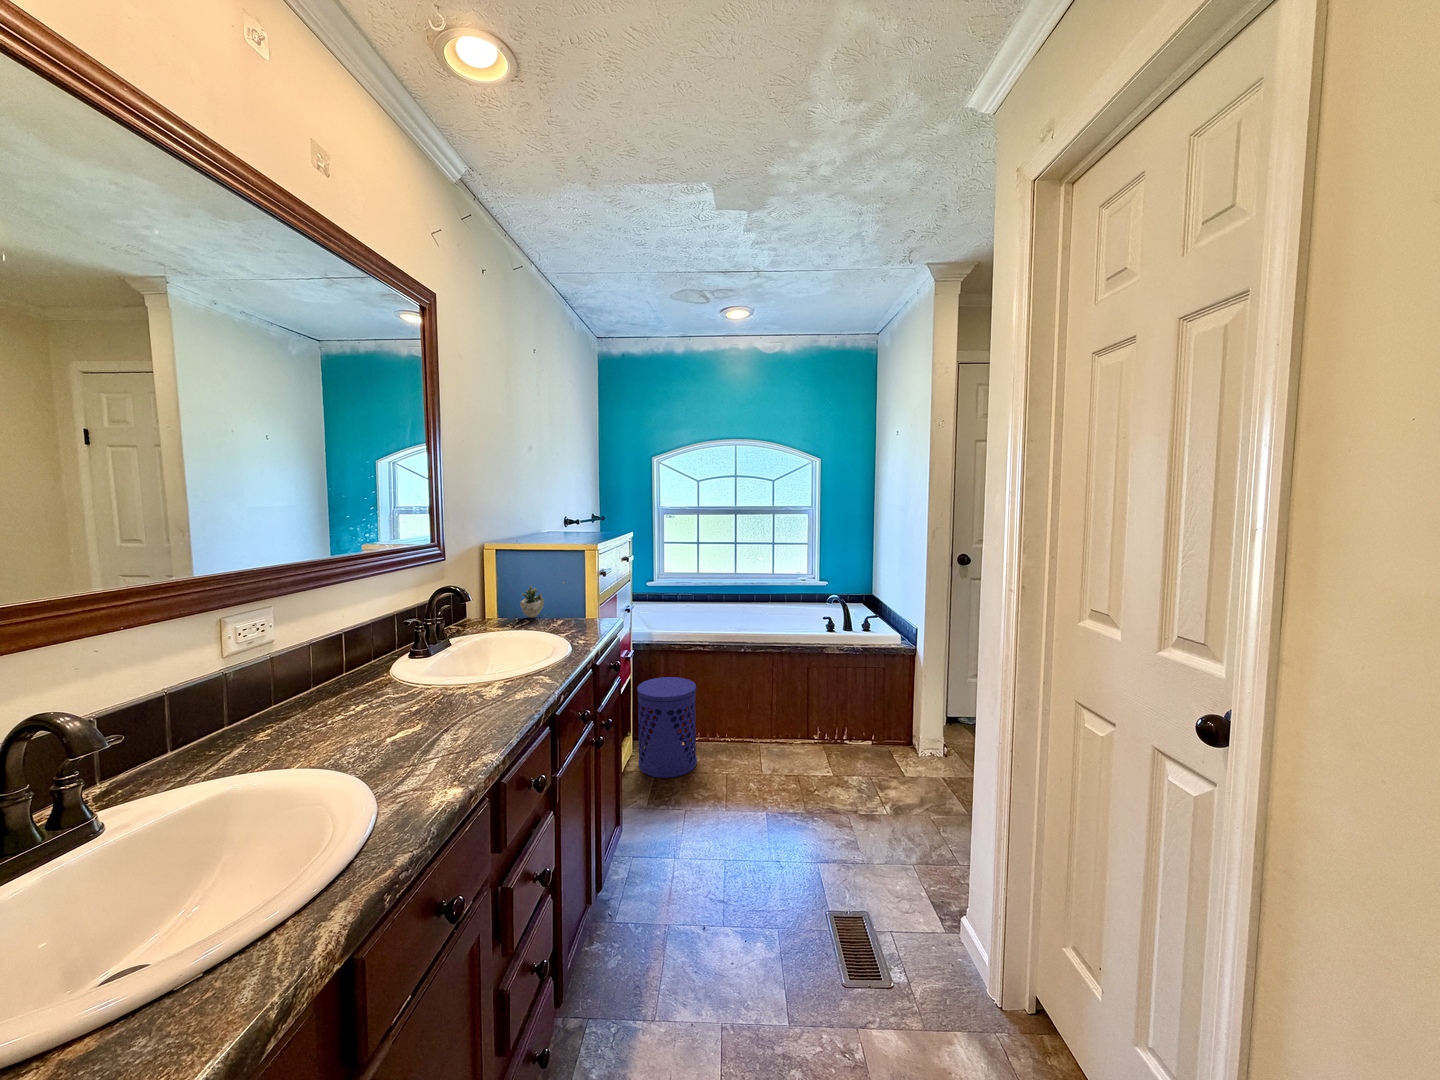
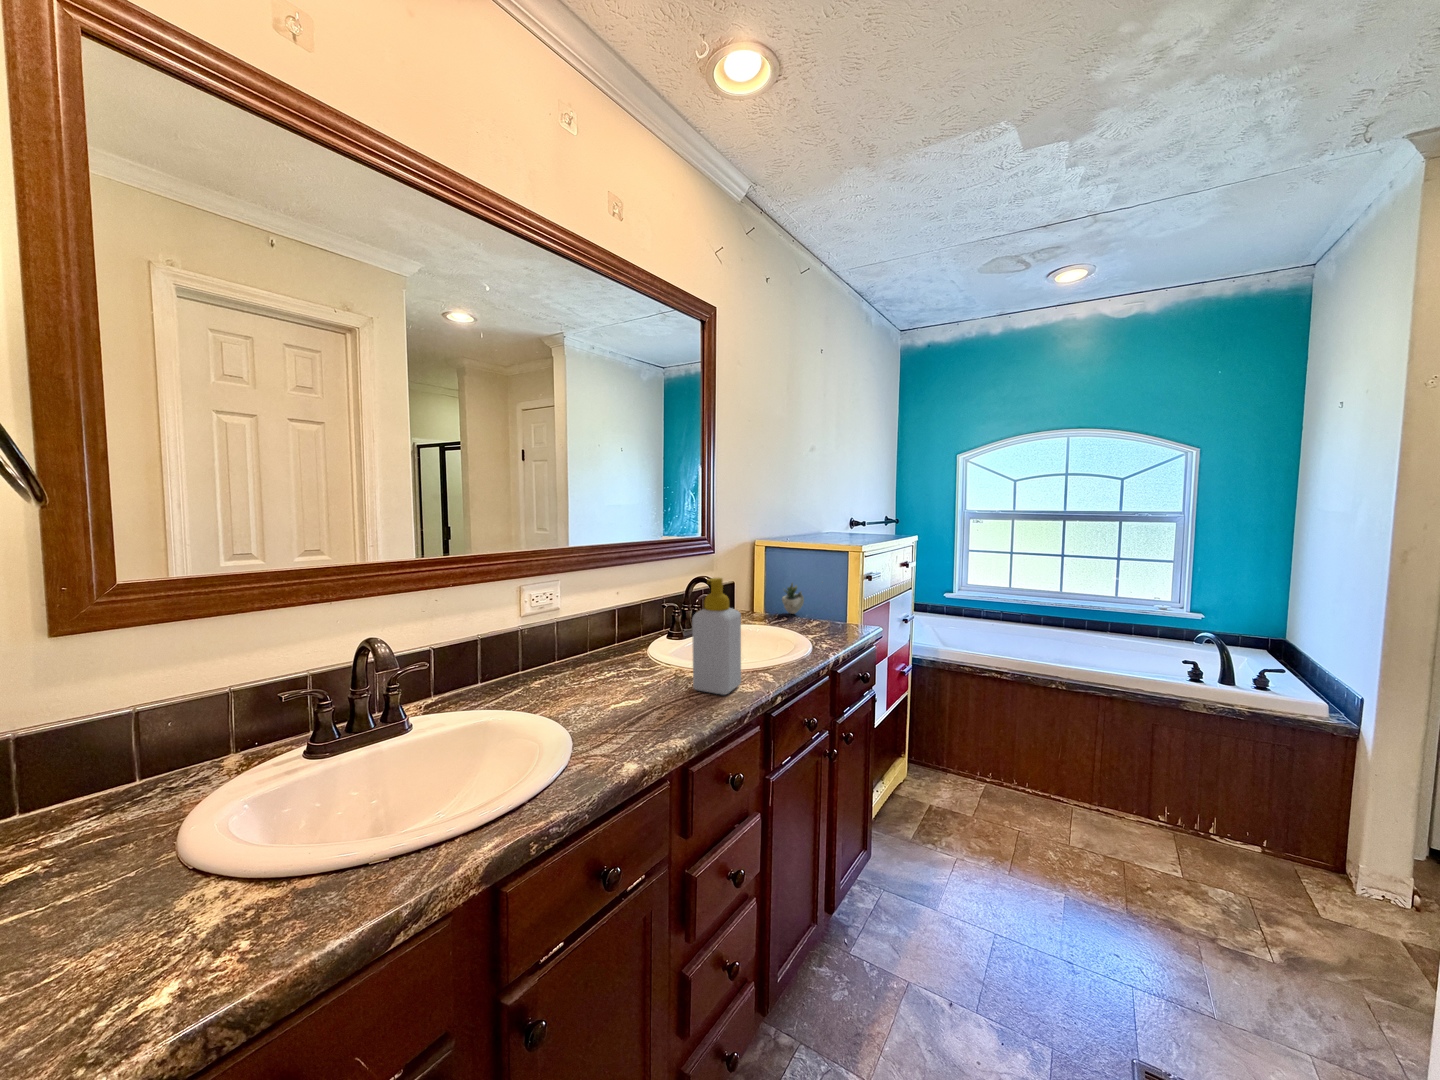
soap bottle: none [471,586,524,706] -> present [692,578,741,695]
waste bin: present [637,677,697,778] -> none [909,698,983,816]

